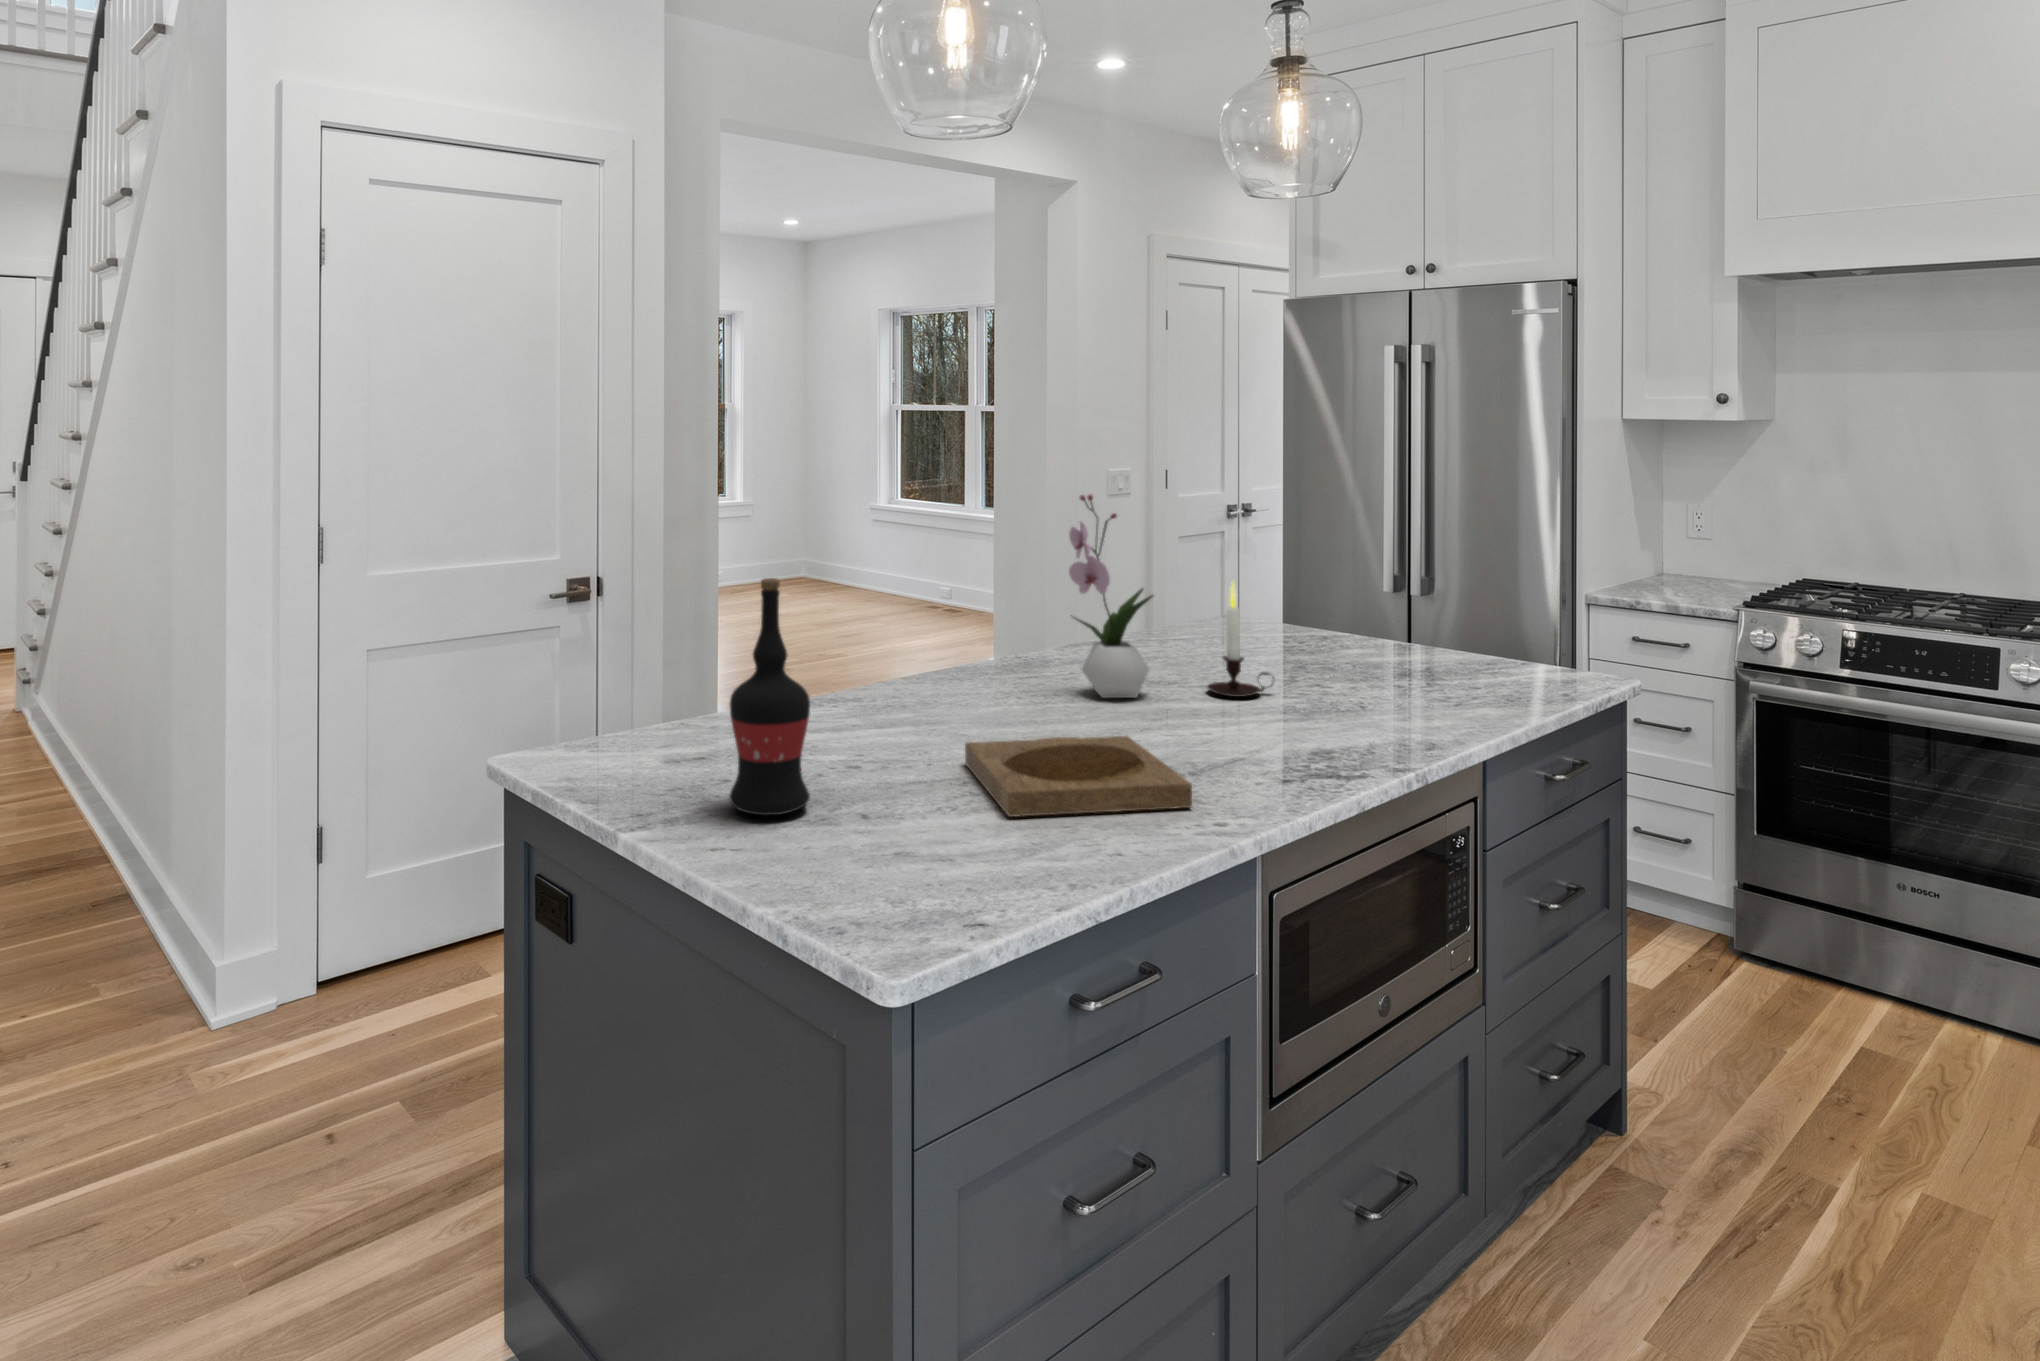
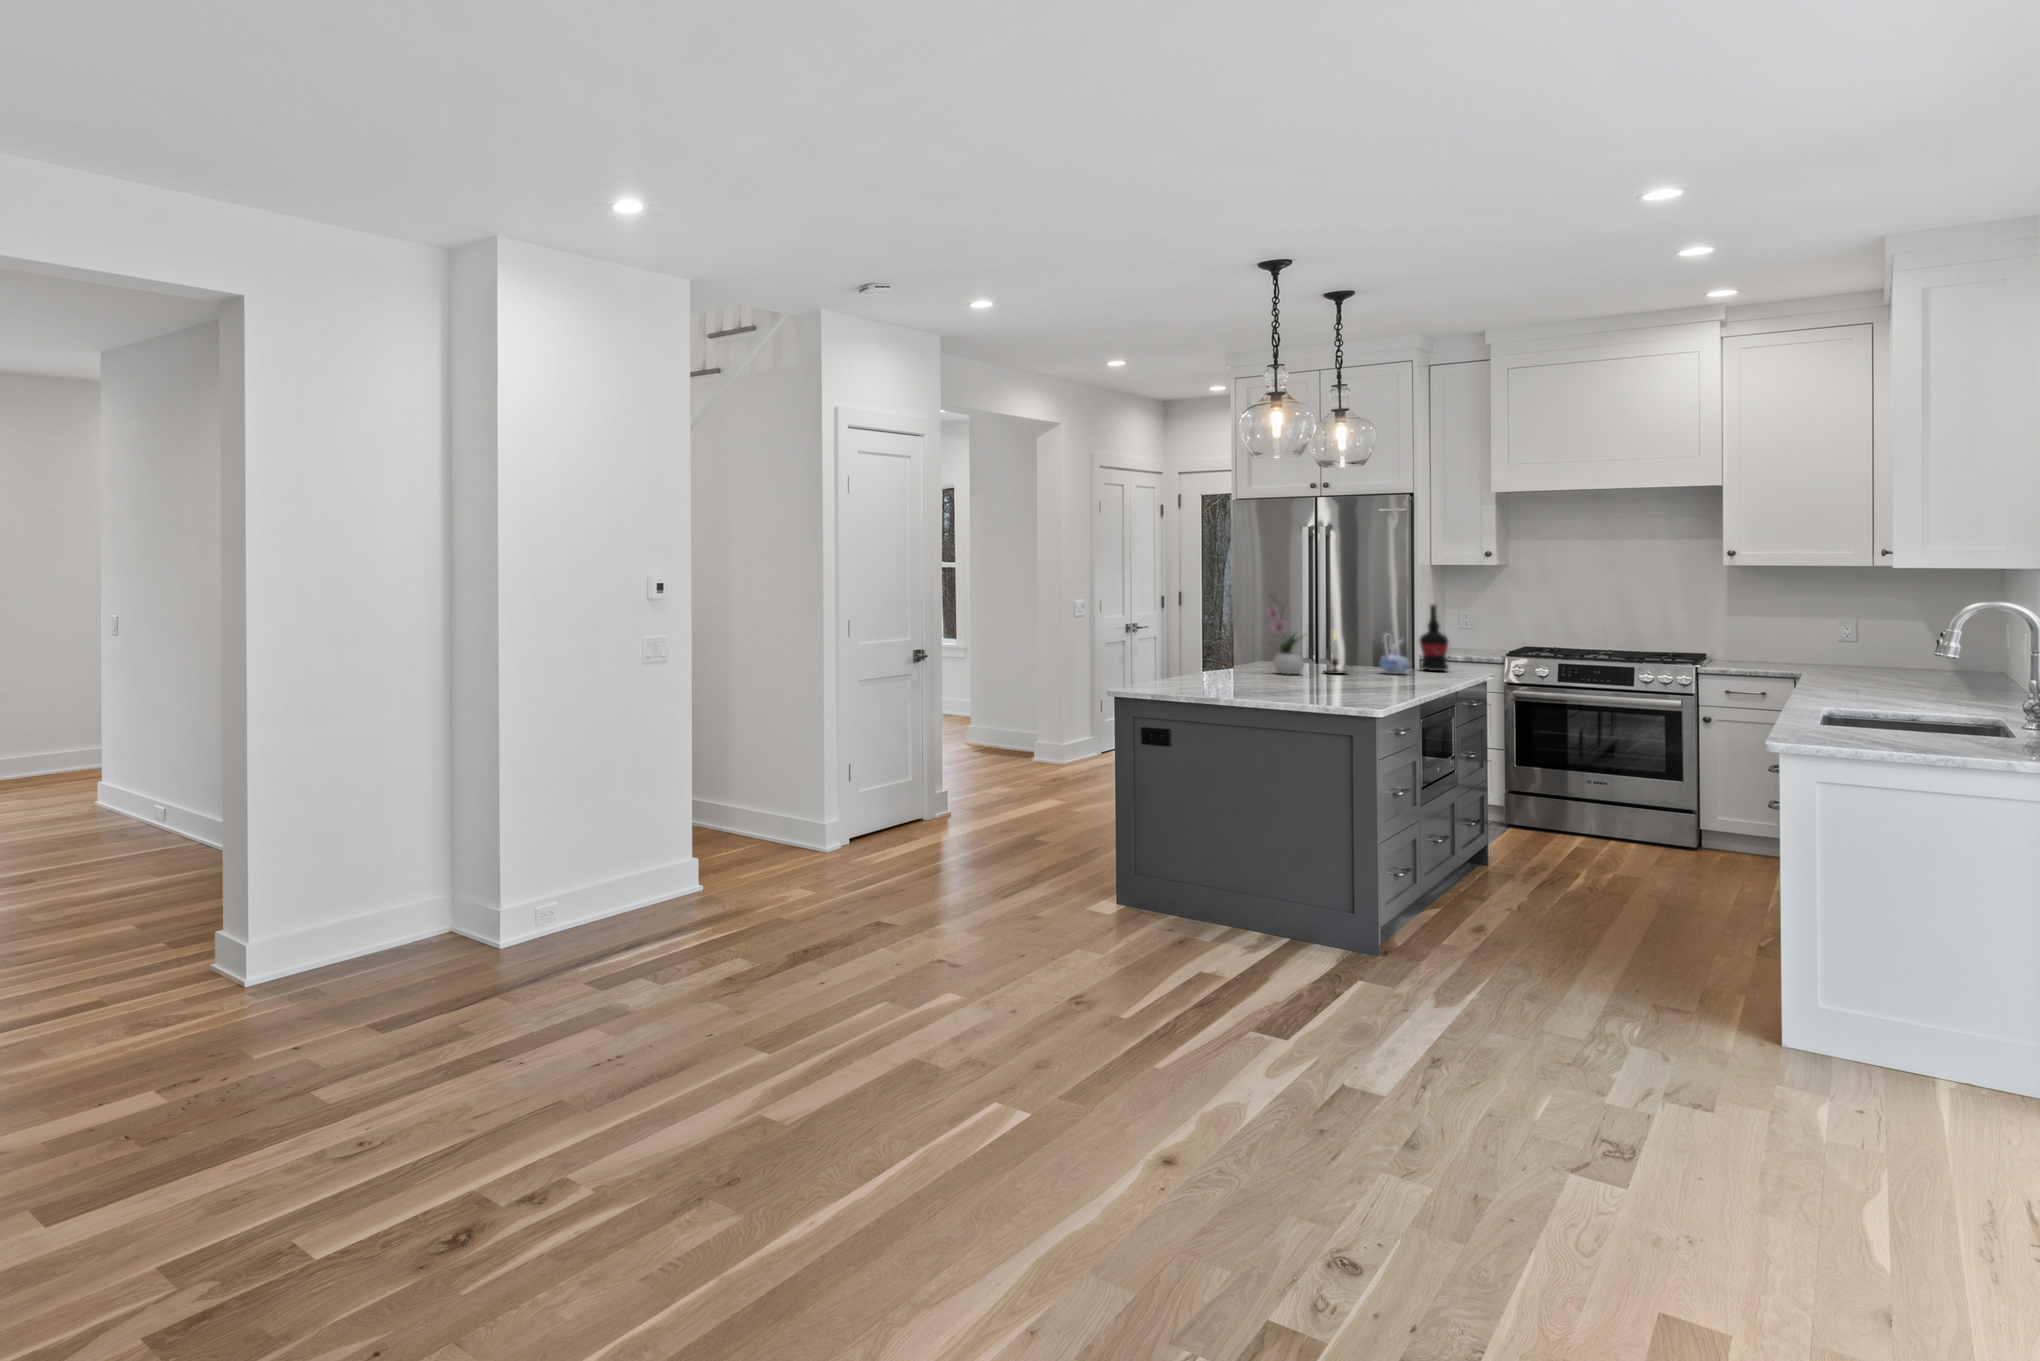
wine bottle: present [729,578,810,815] -> present [1420,604,1448,671]
ceramic pitcher: none [1346,594,1411,699] -> present [1380,634,1410,674]
tray: present [965,736,1192,817] -> none [1280,675,1386,693]

